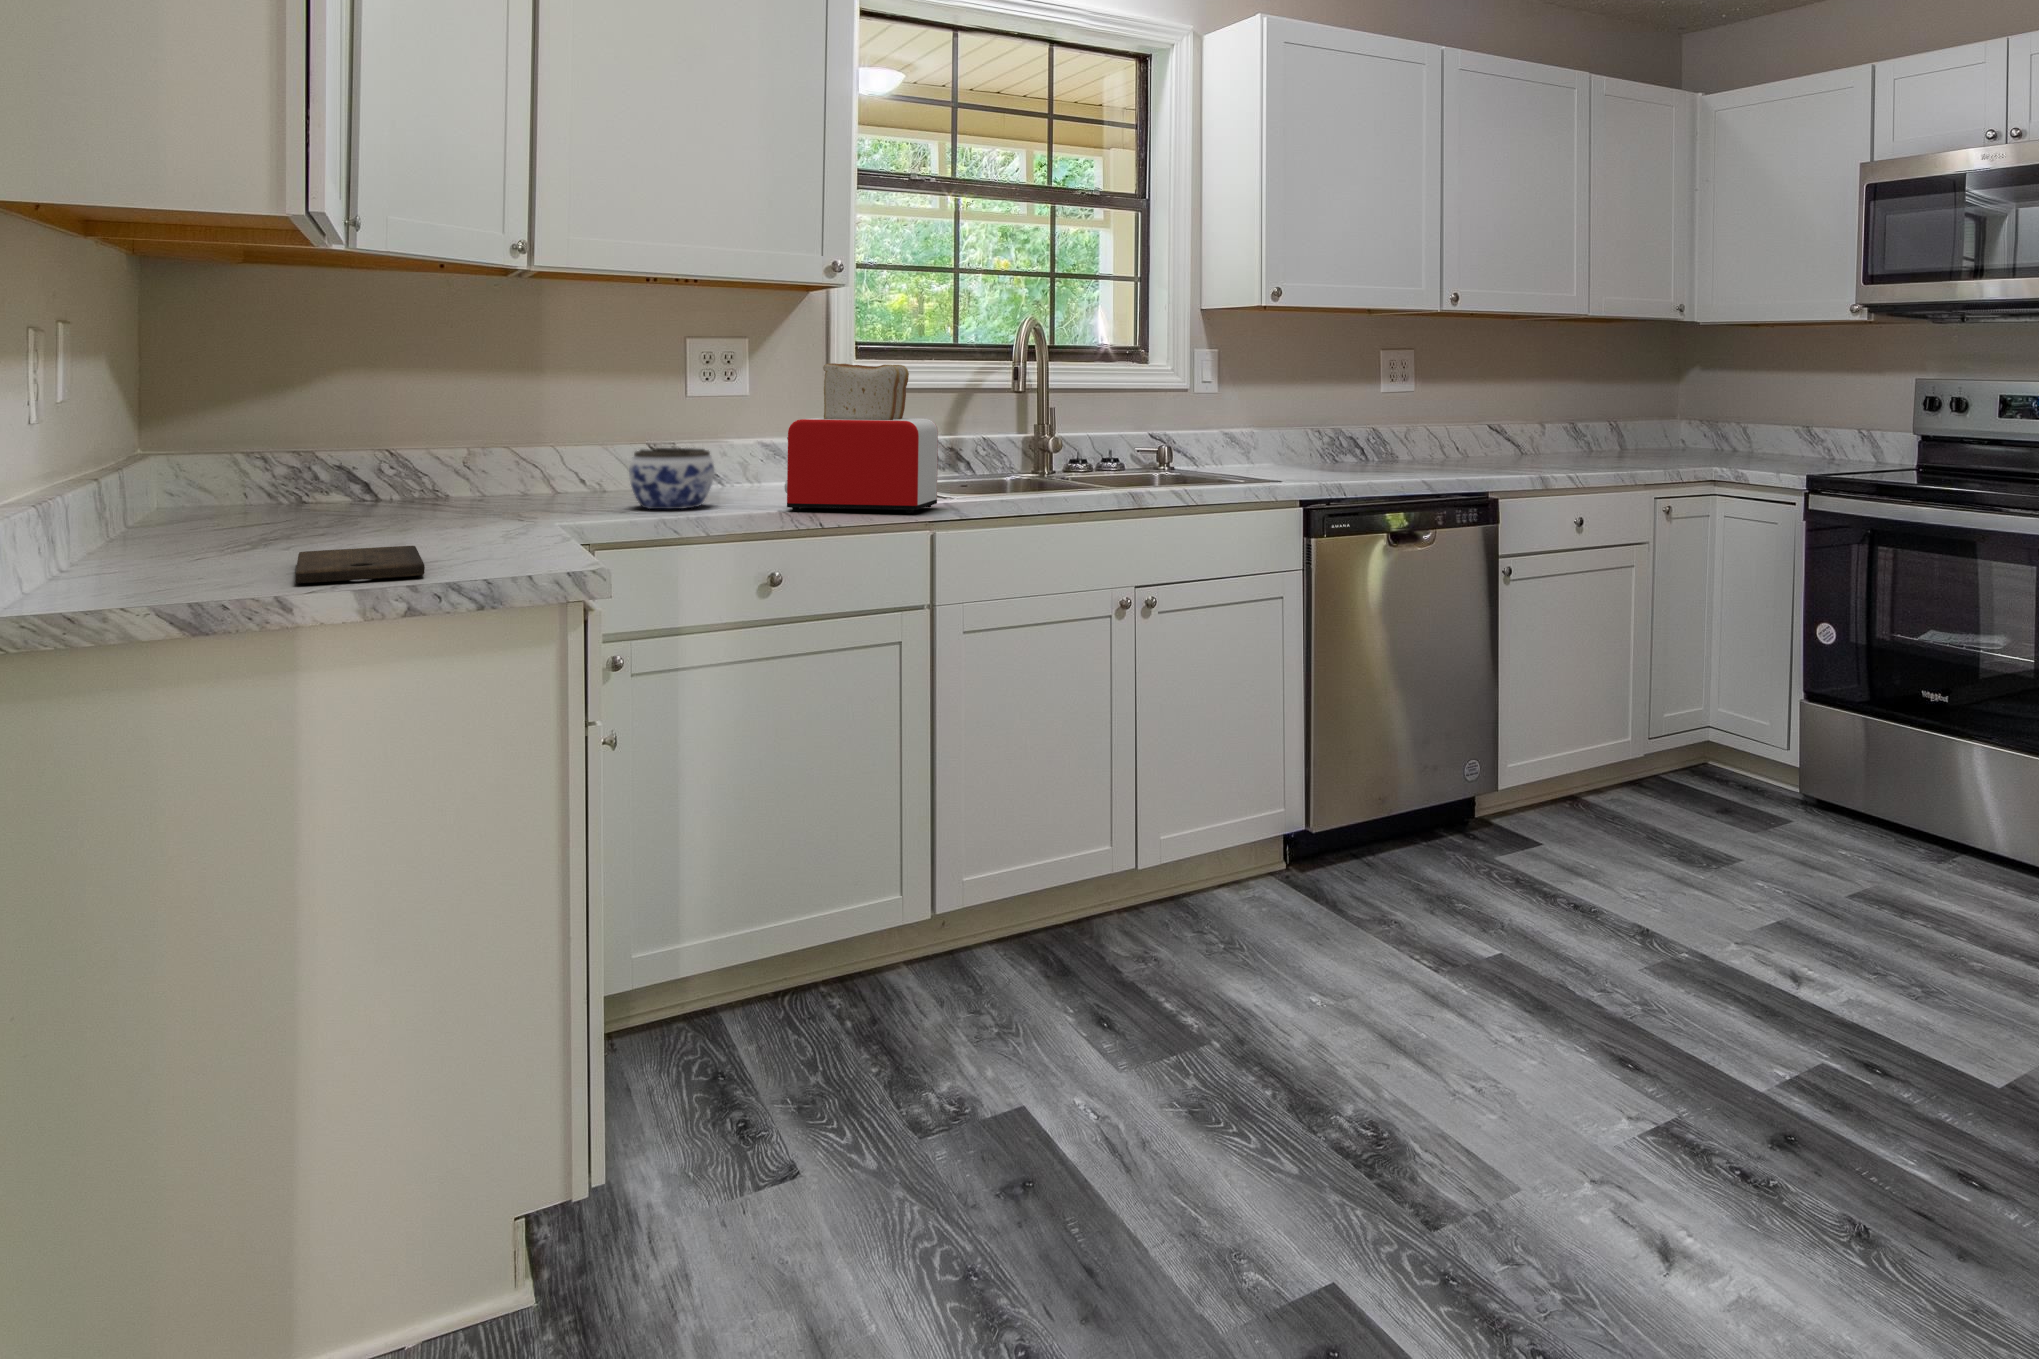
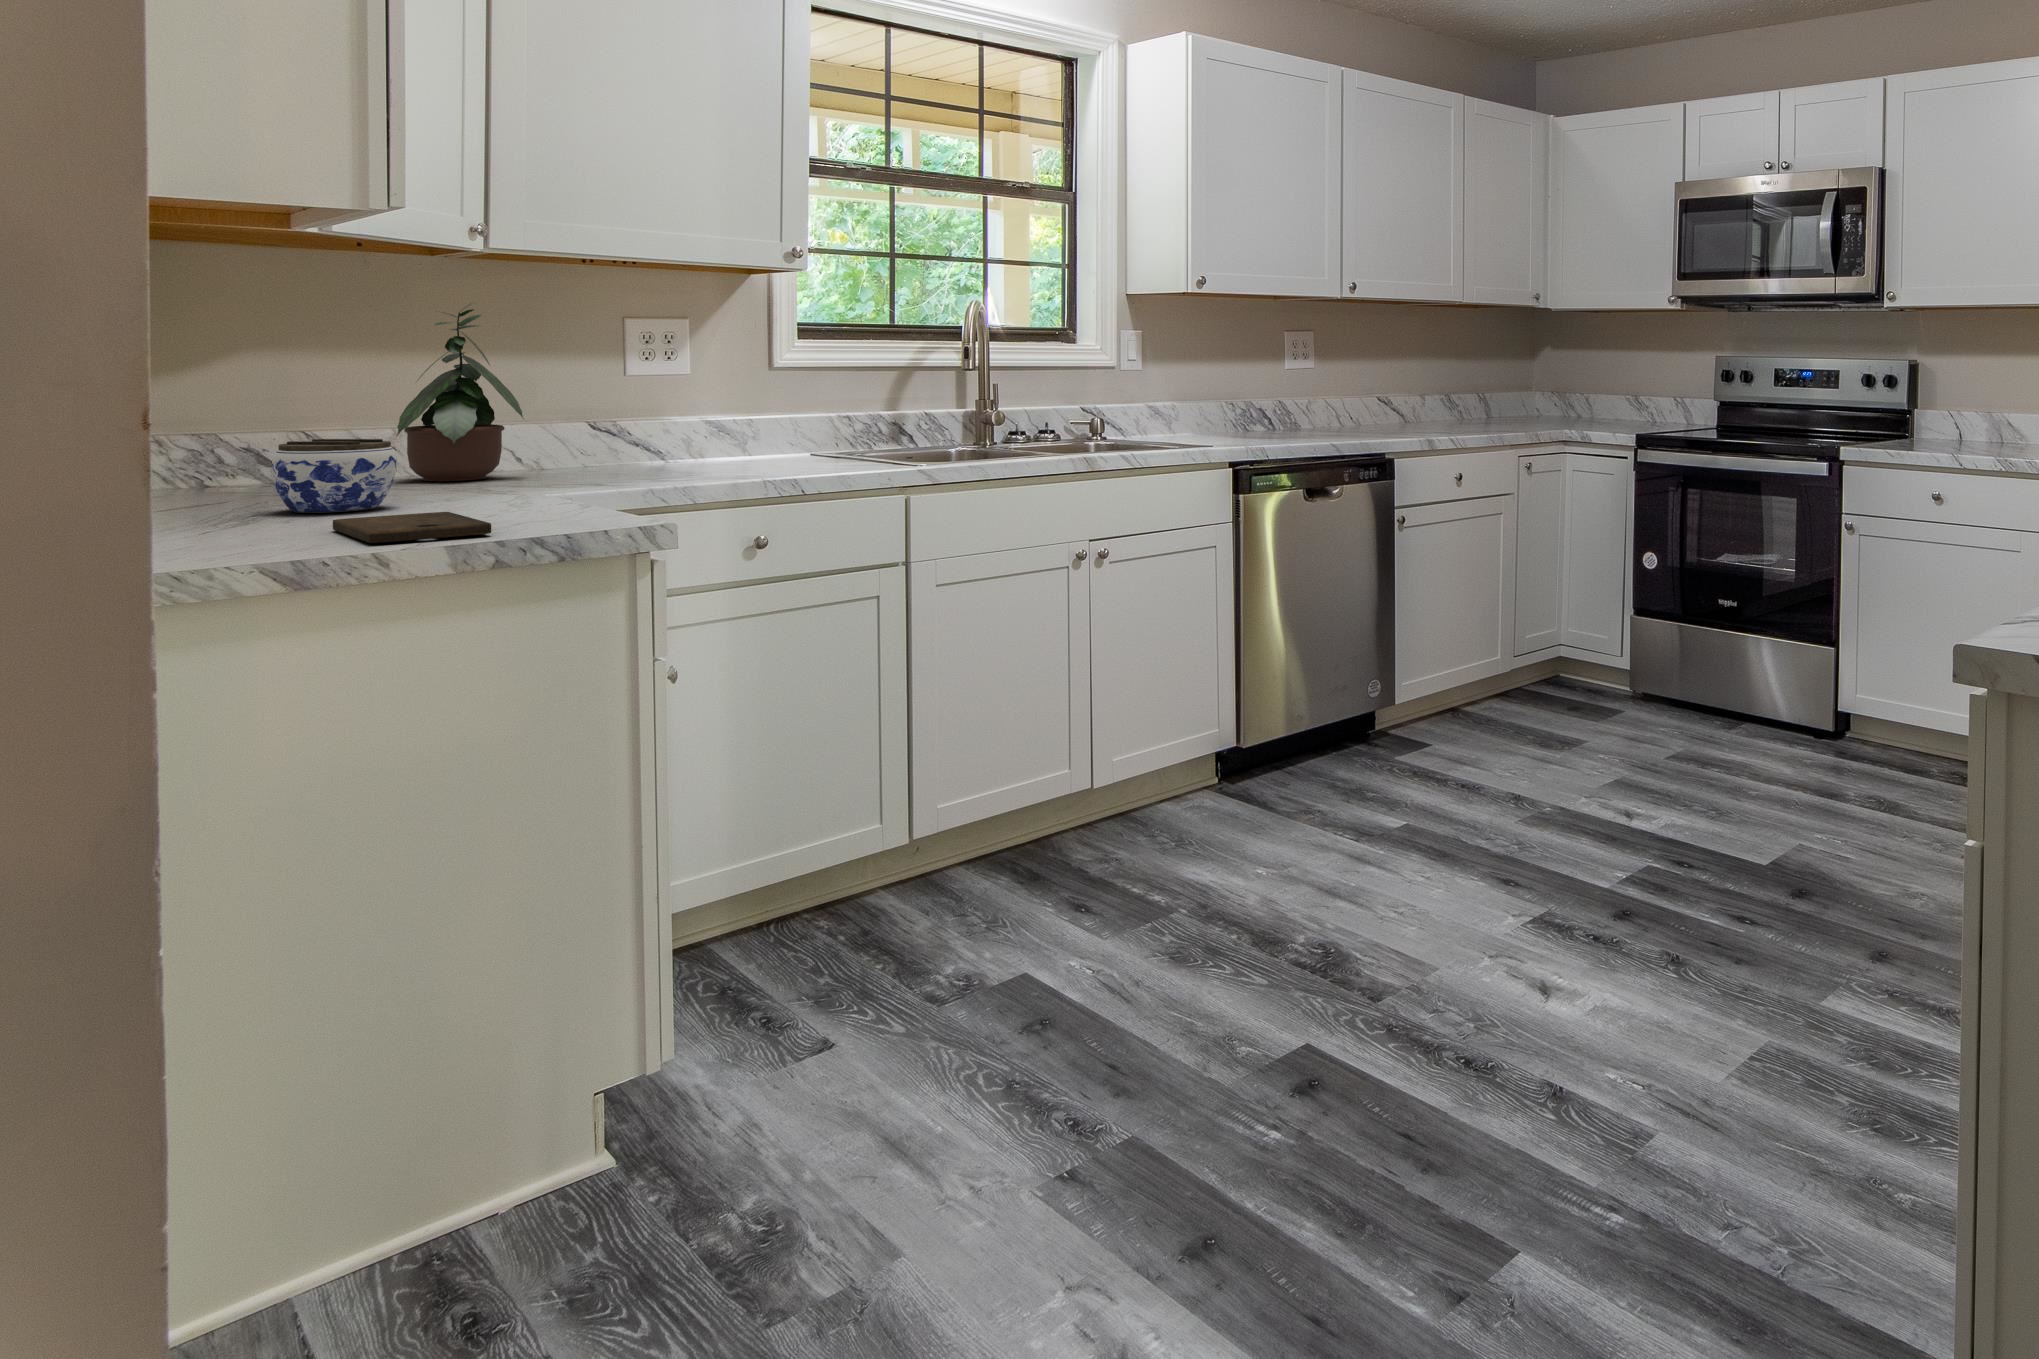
potted plant: none [445,321,579,504] -> present [397,303,523,481]
toaster: present [785,363,938,513] -> none [763,343,912,479]
jar: present [629,448,714,509] -> present [271,439,397,513]

